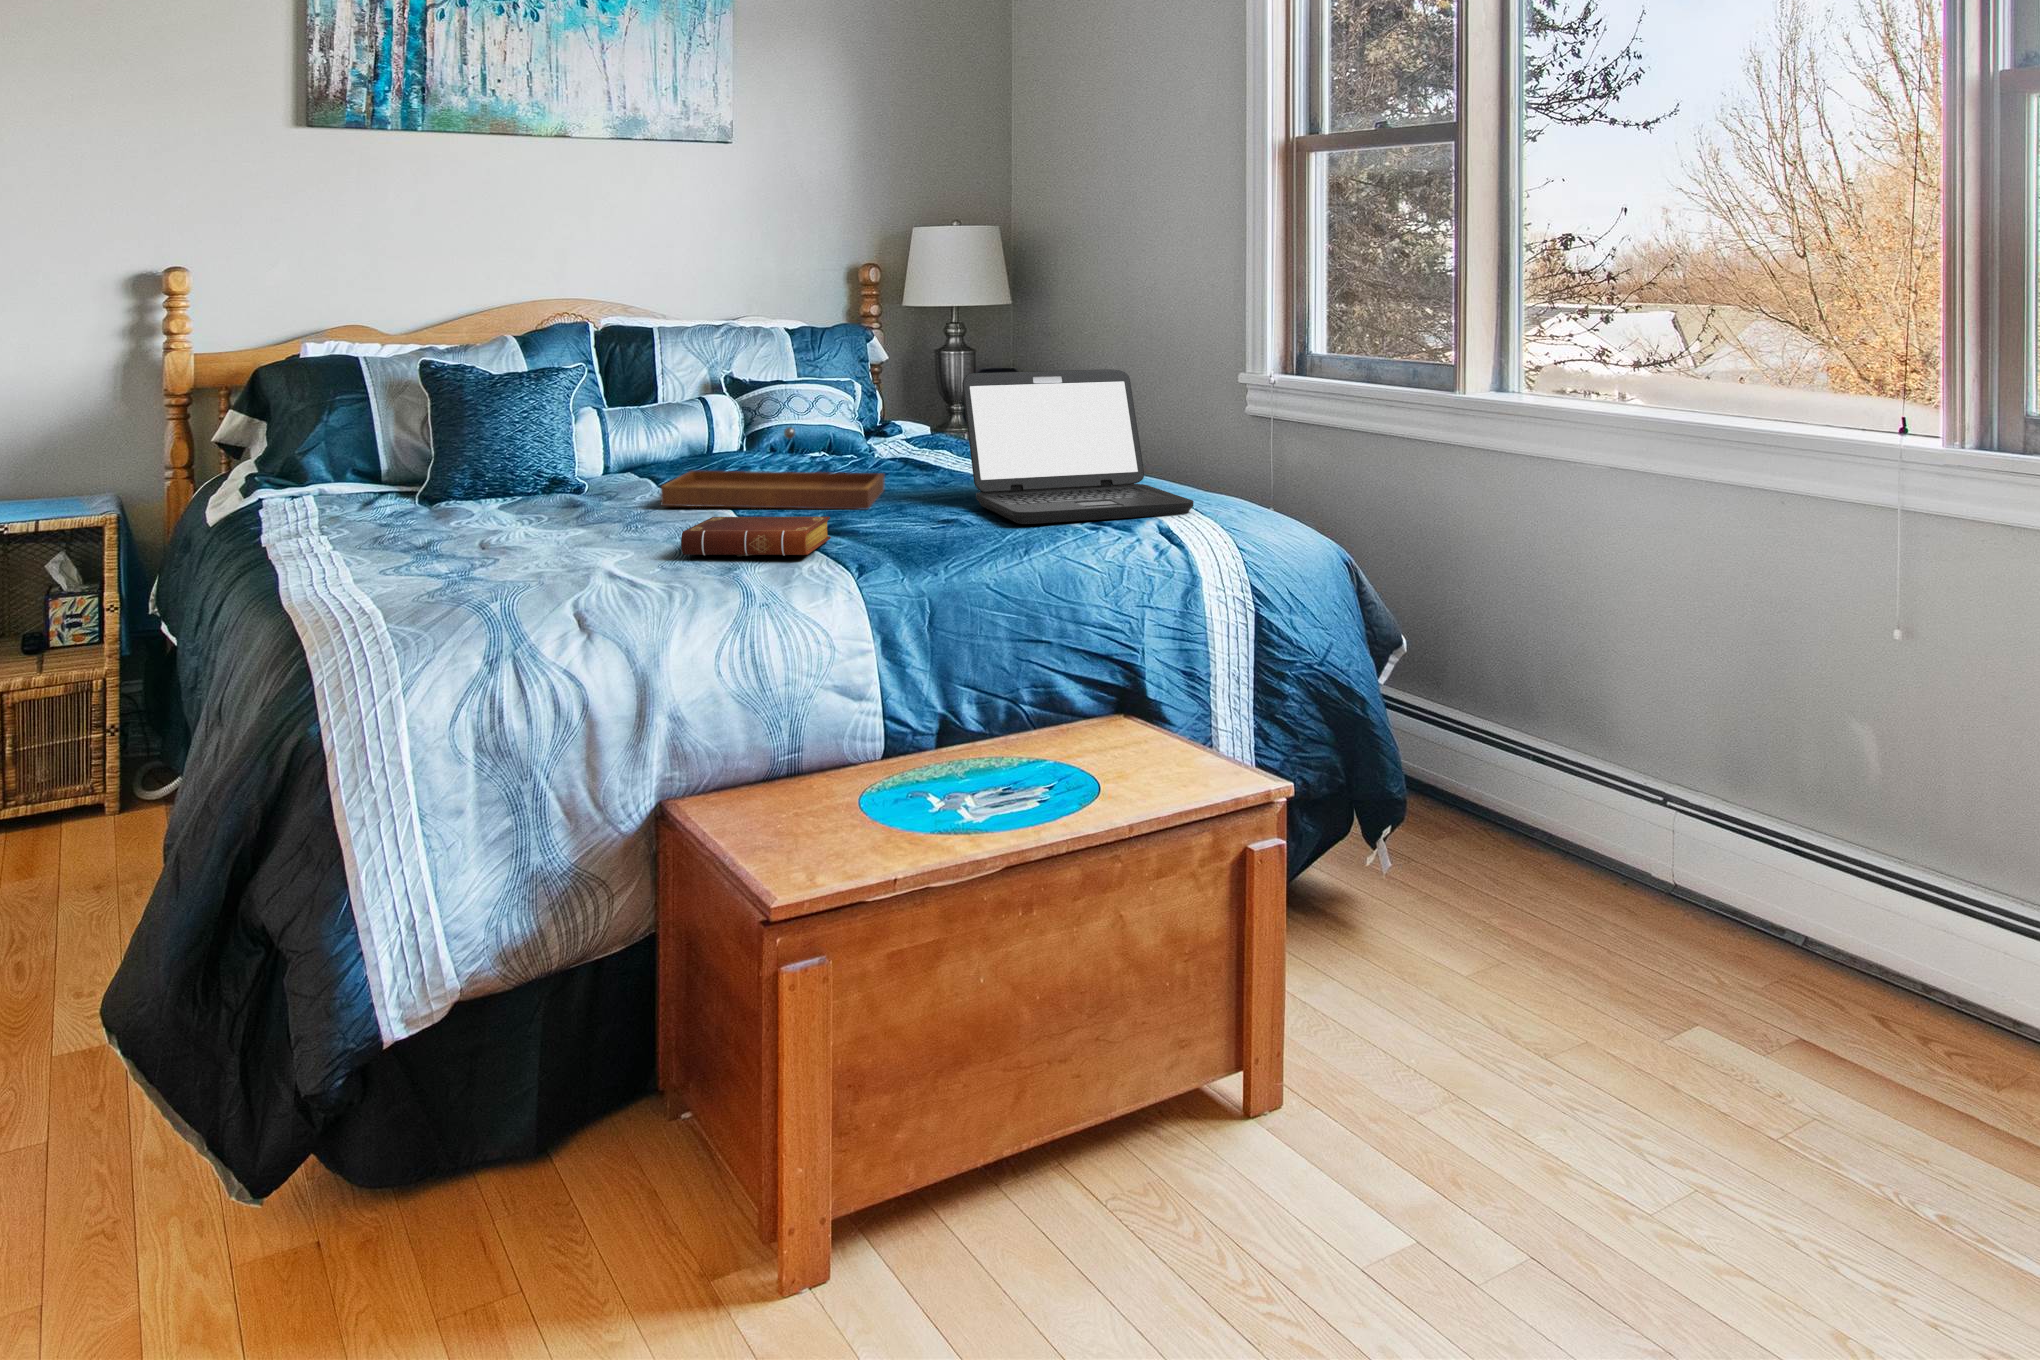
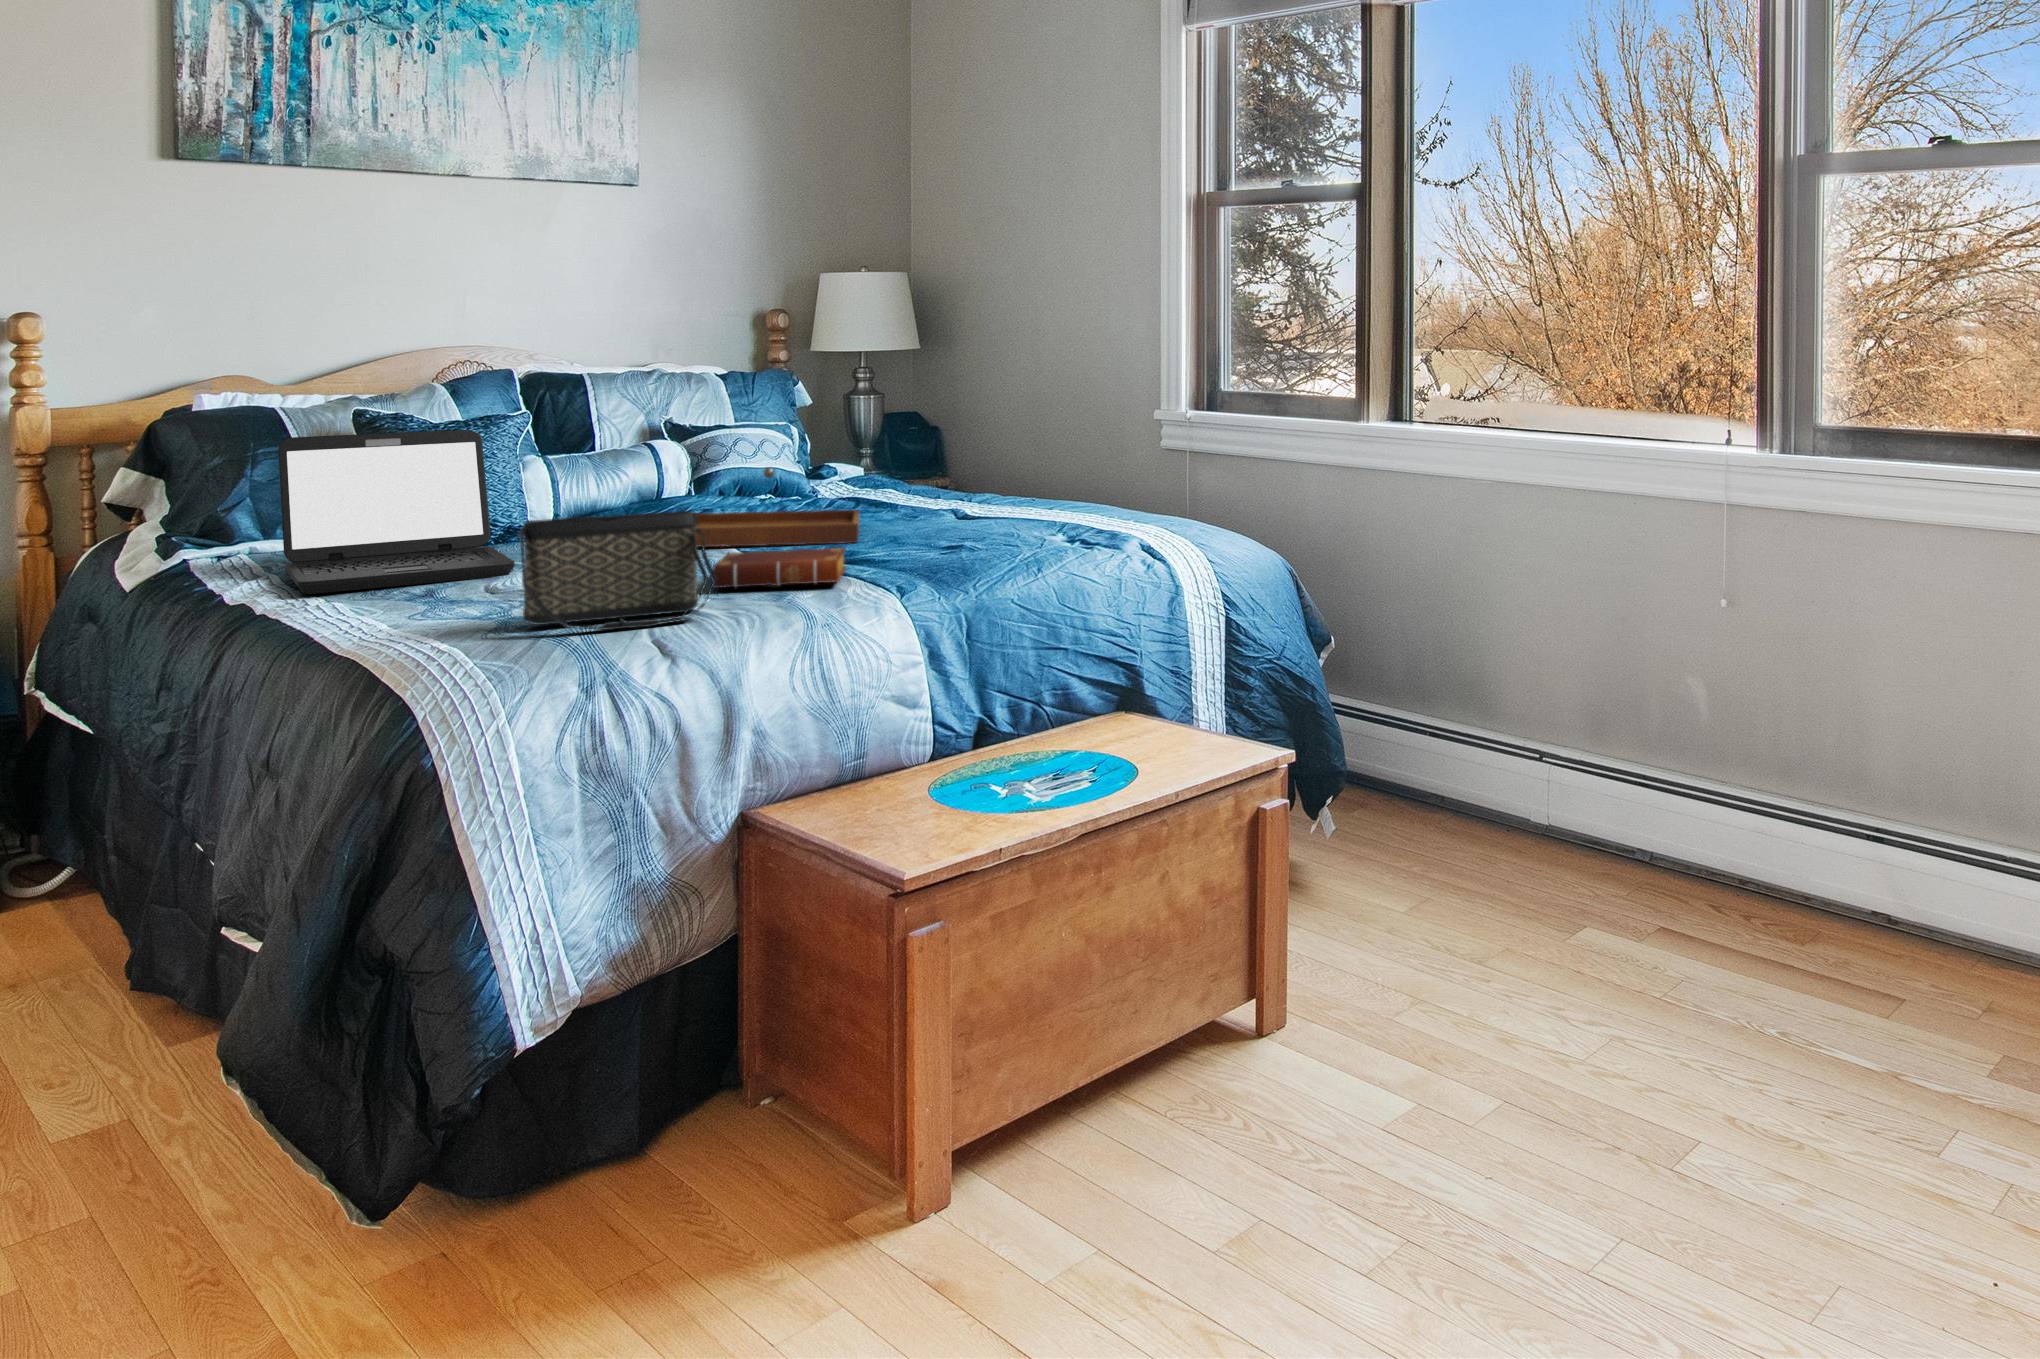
laptop: present [962,369,1194,524] -> present [278,430,515,594]
handbag: none [463,475,660,598] -> present [519,511,717,630]

